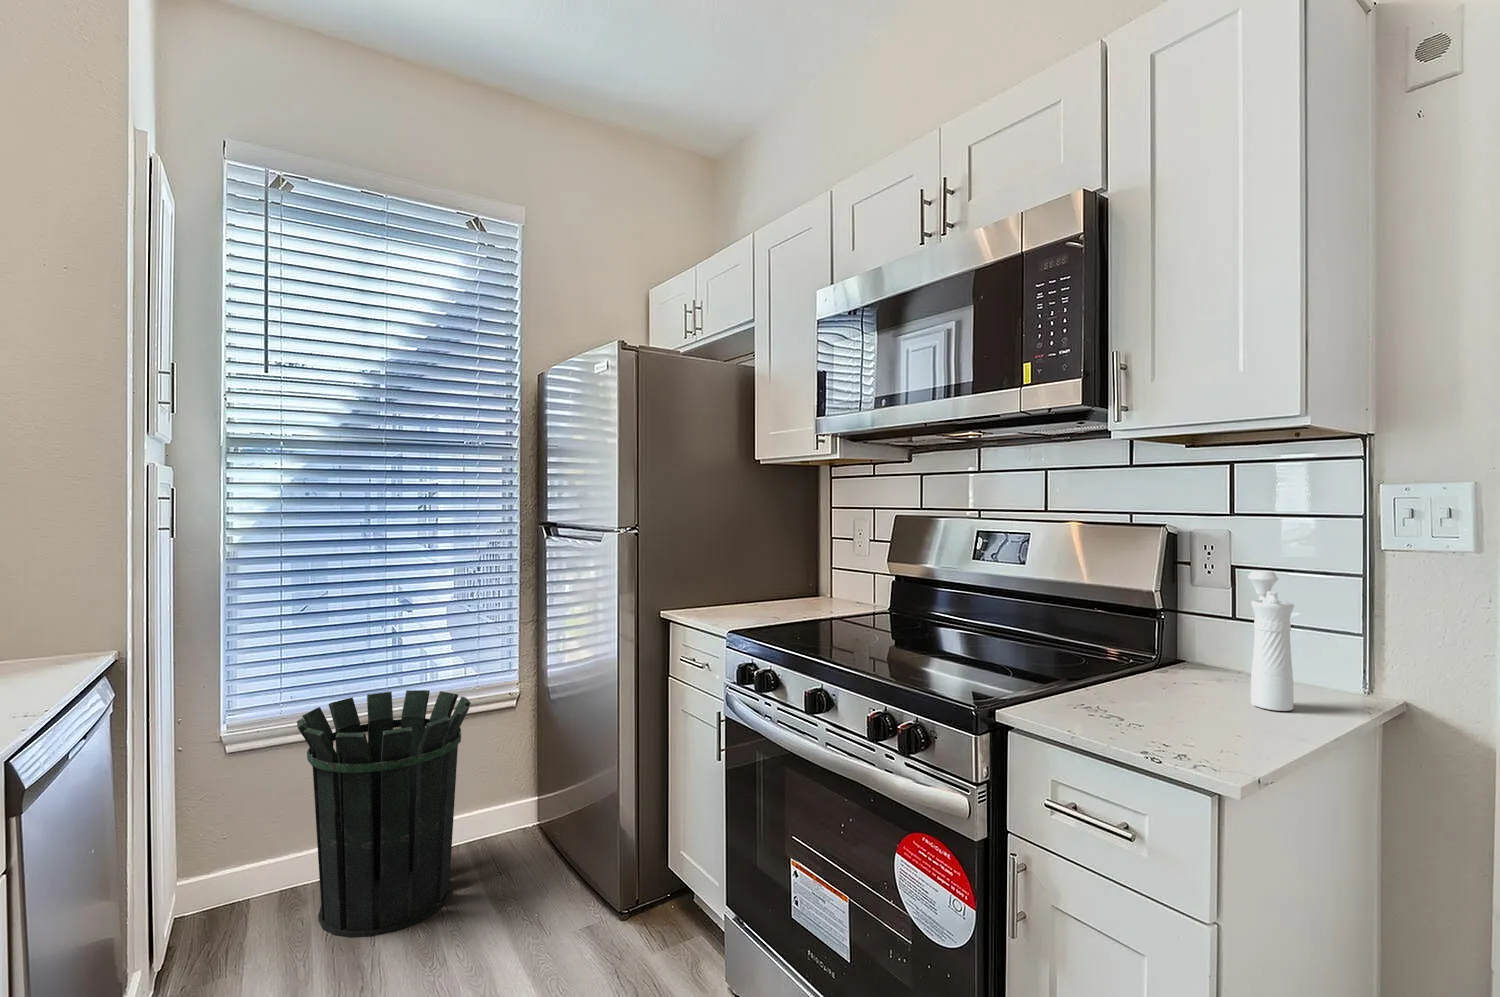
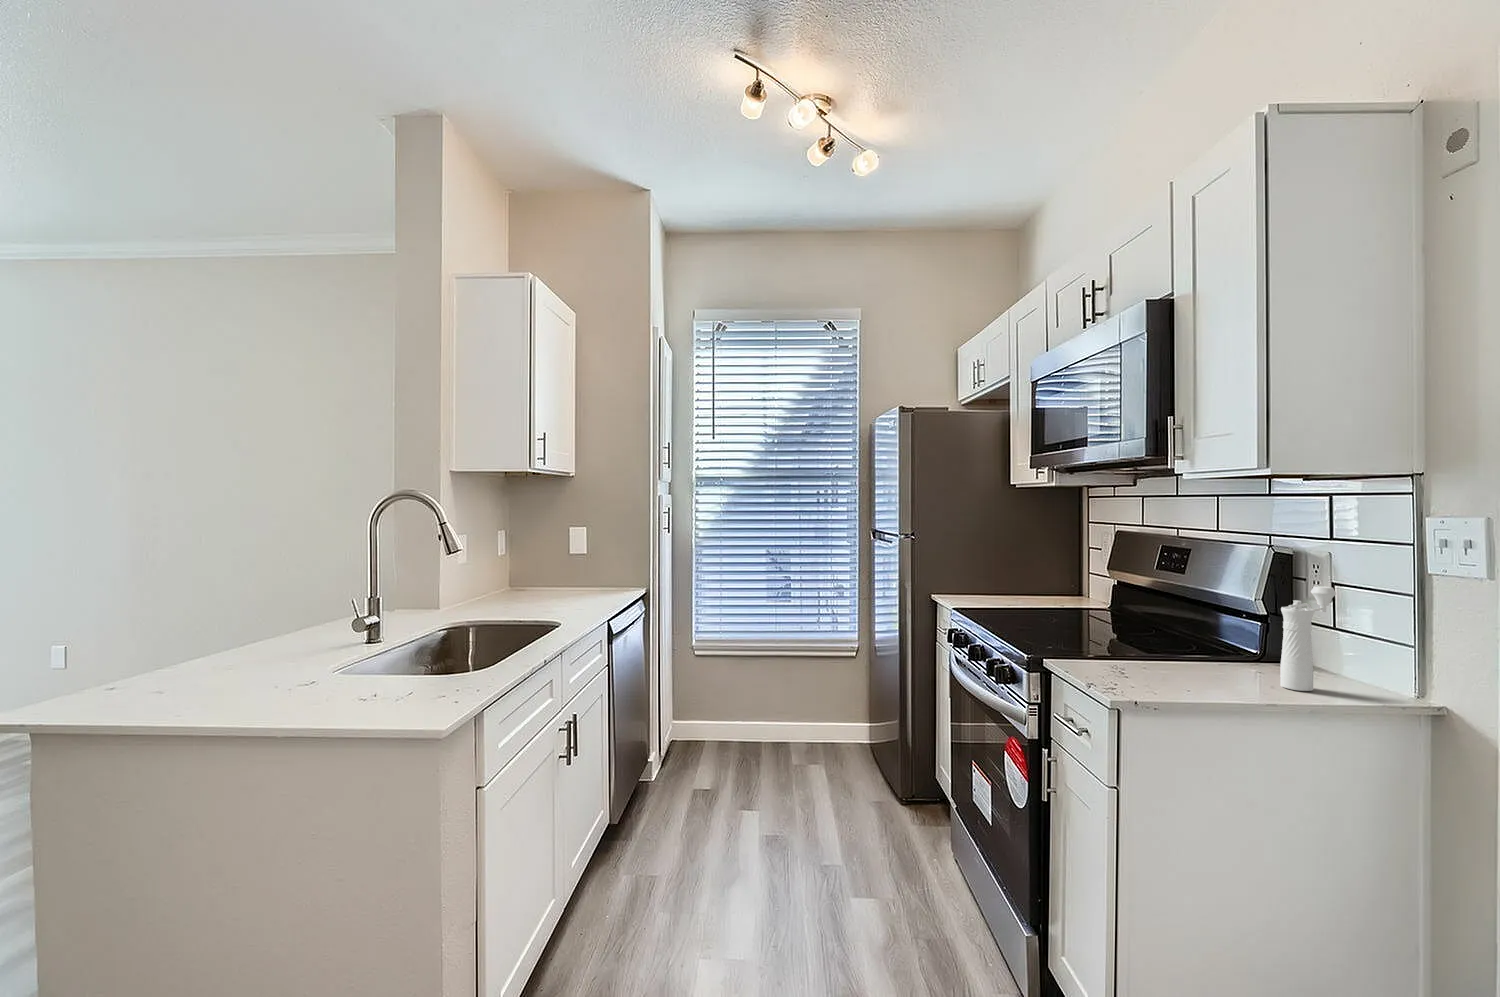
waste bin: present [297,690,471,938] -> none [725,633,821,775]

